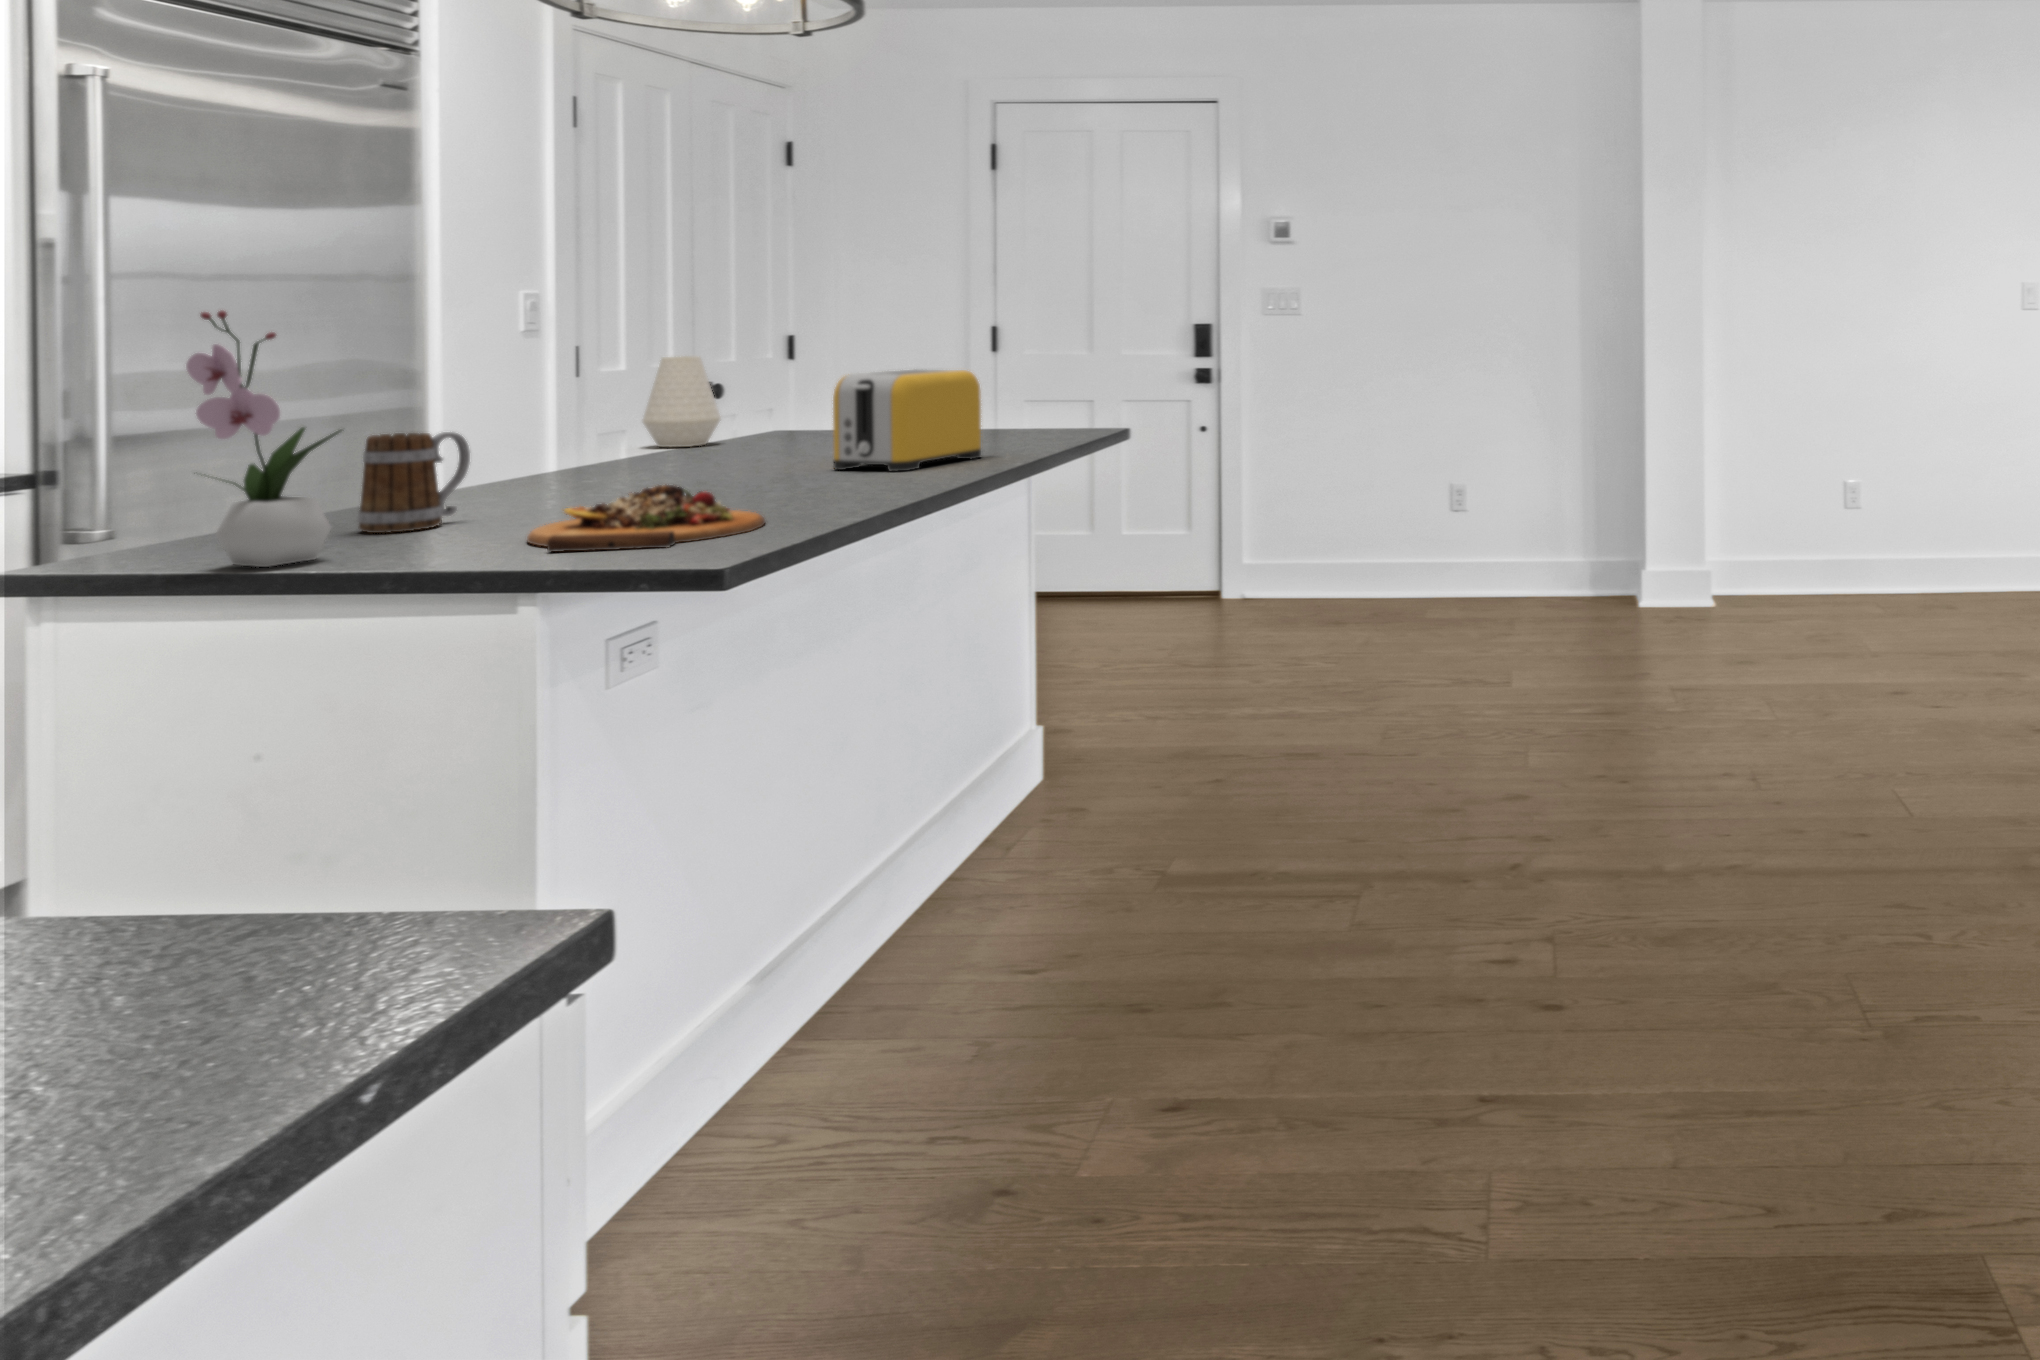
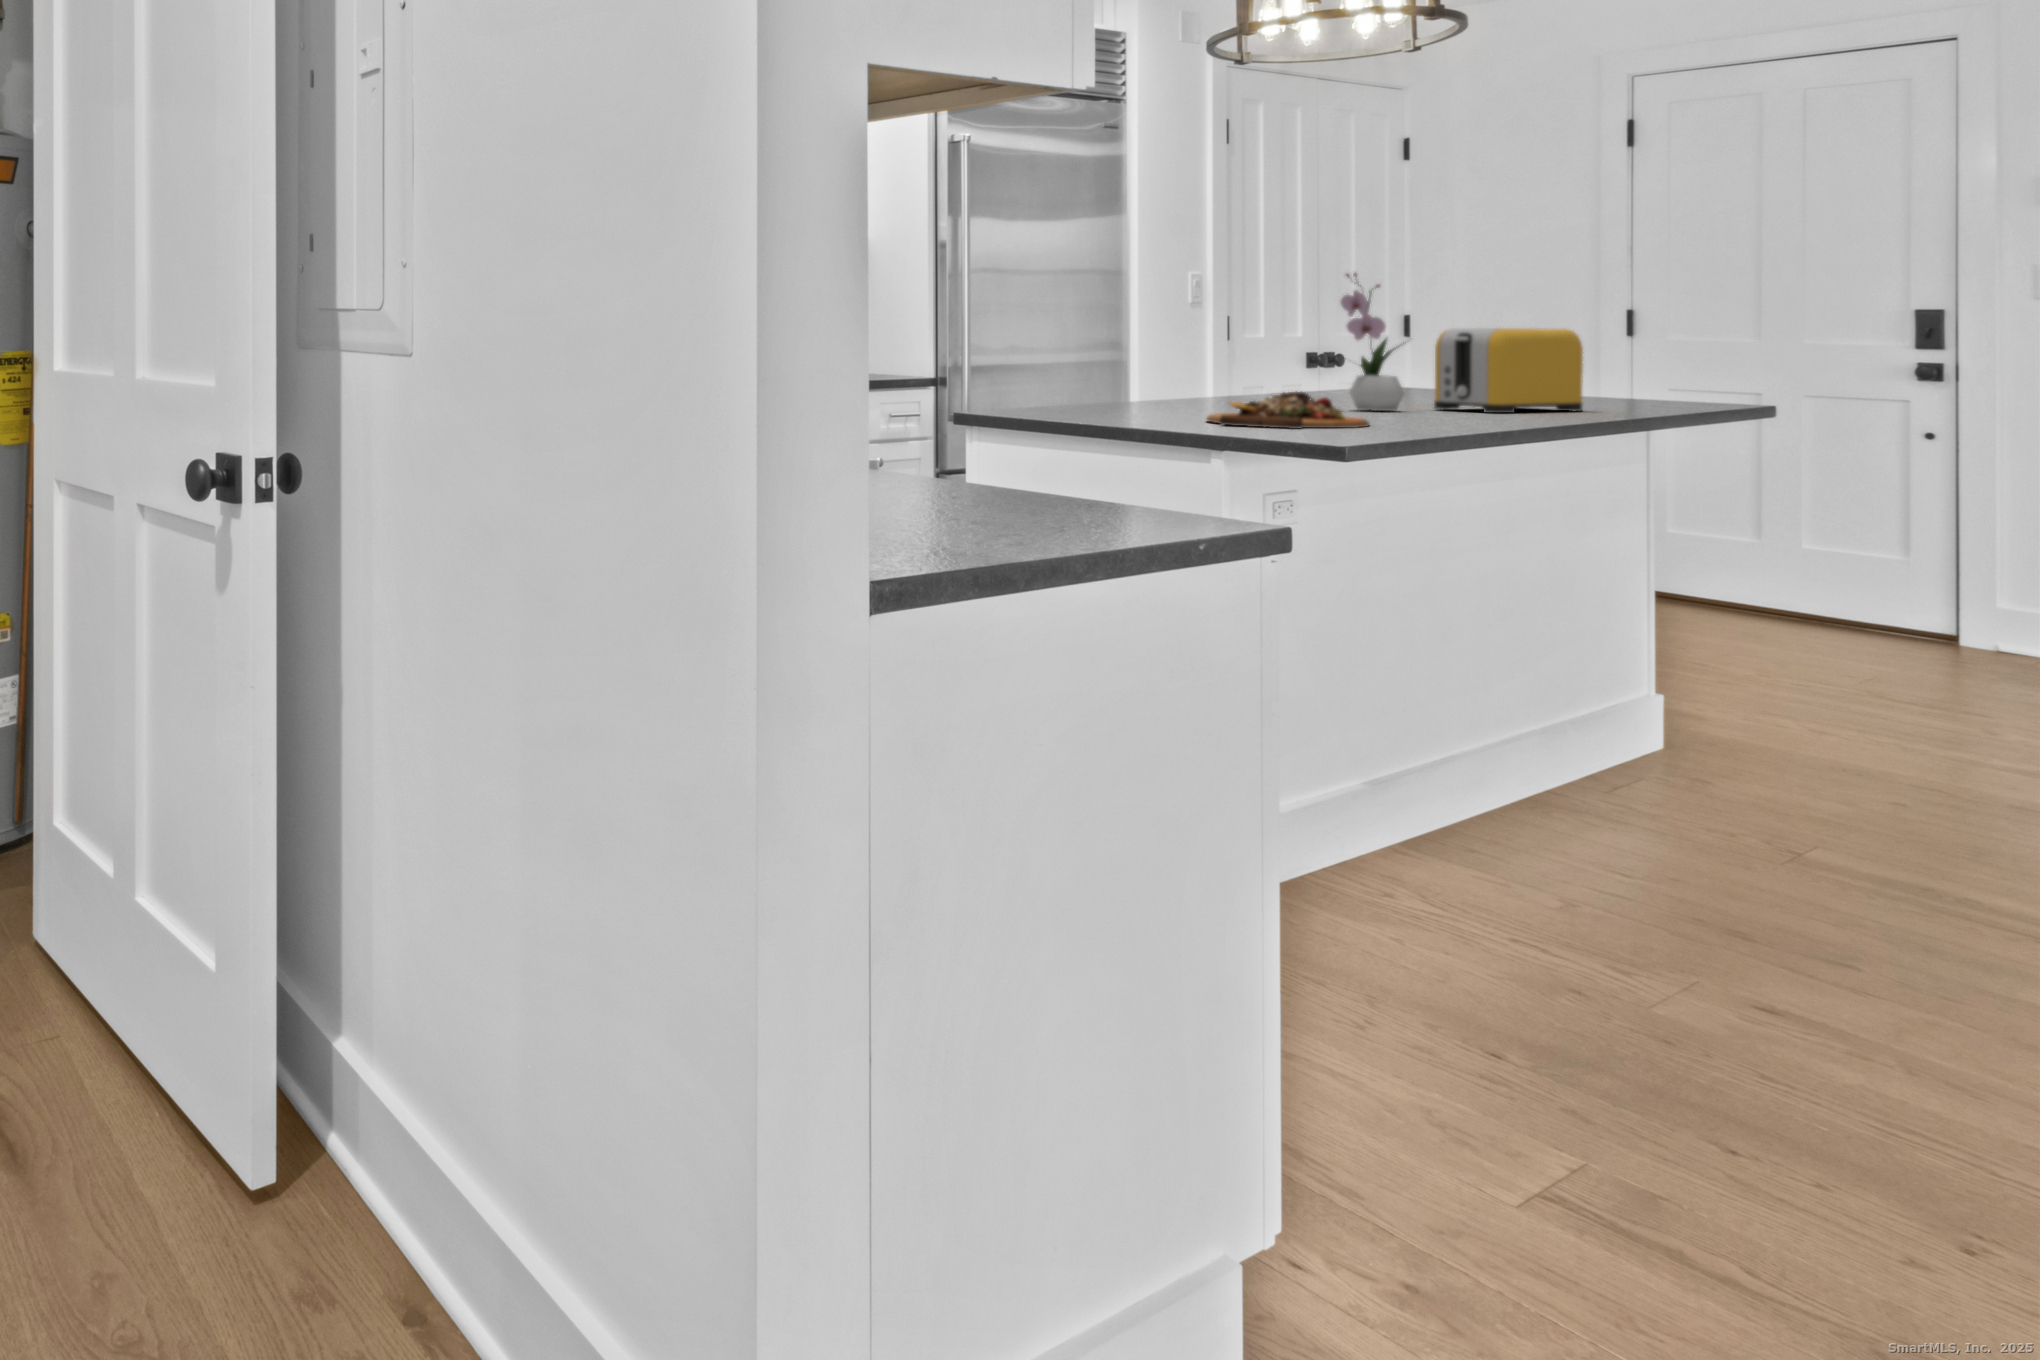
flower arrangement: present [186,311,341,567] -> present [1340,273,1404,411]
vase: present [643,356,721,447] -> none [1279,322,1341,395]
mug: present [358,432,470,533] -> none [1106,352,1169,414]

